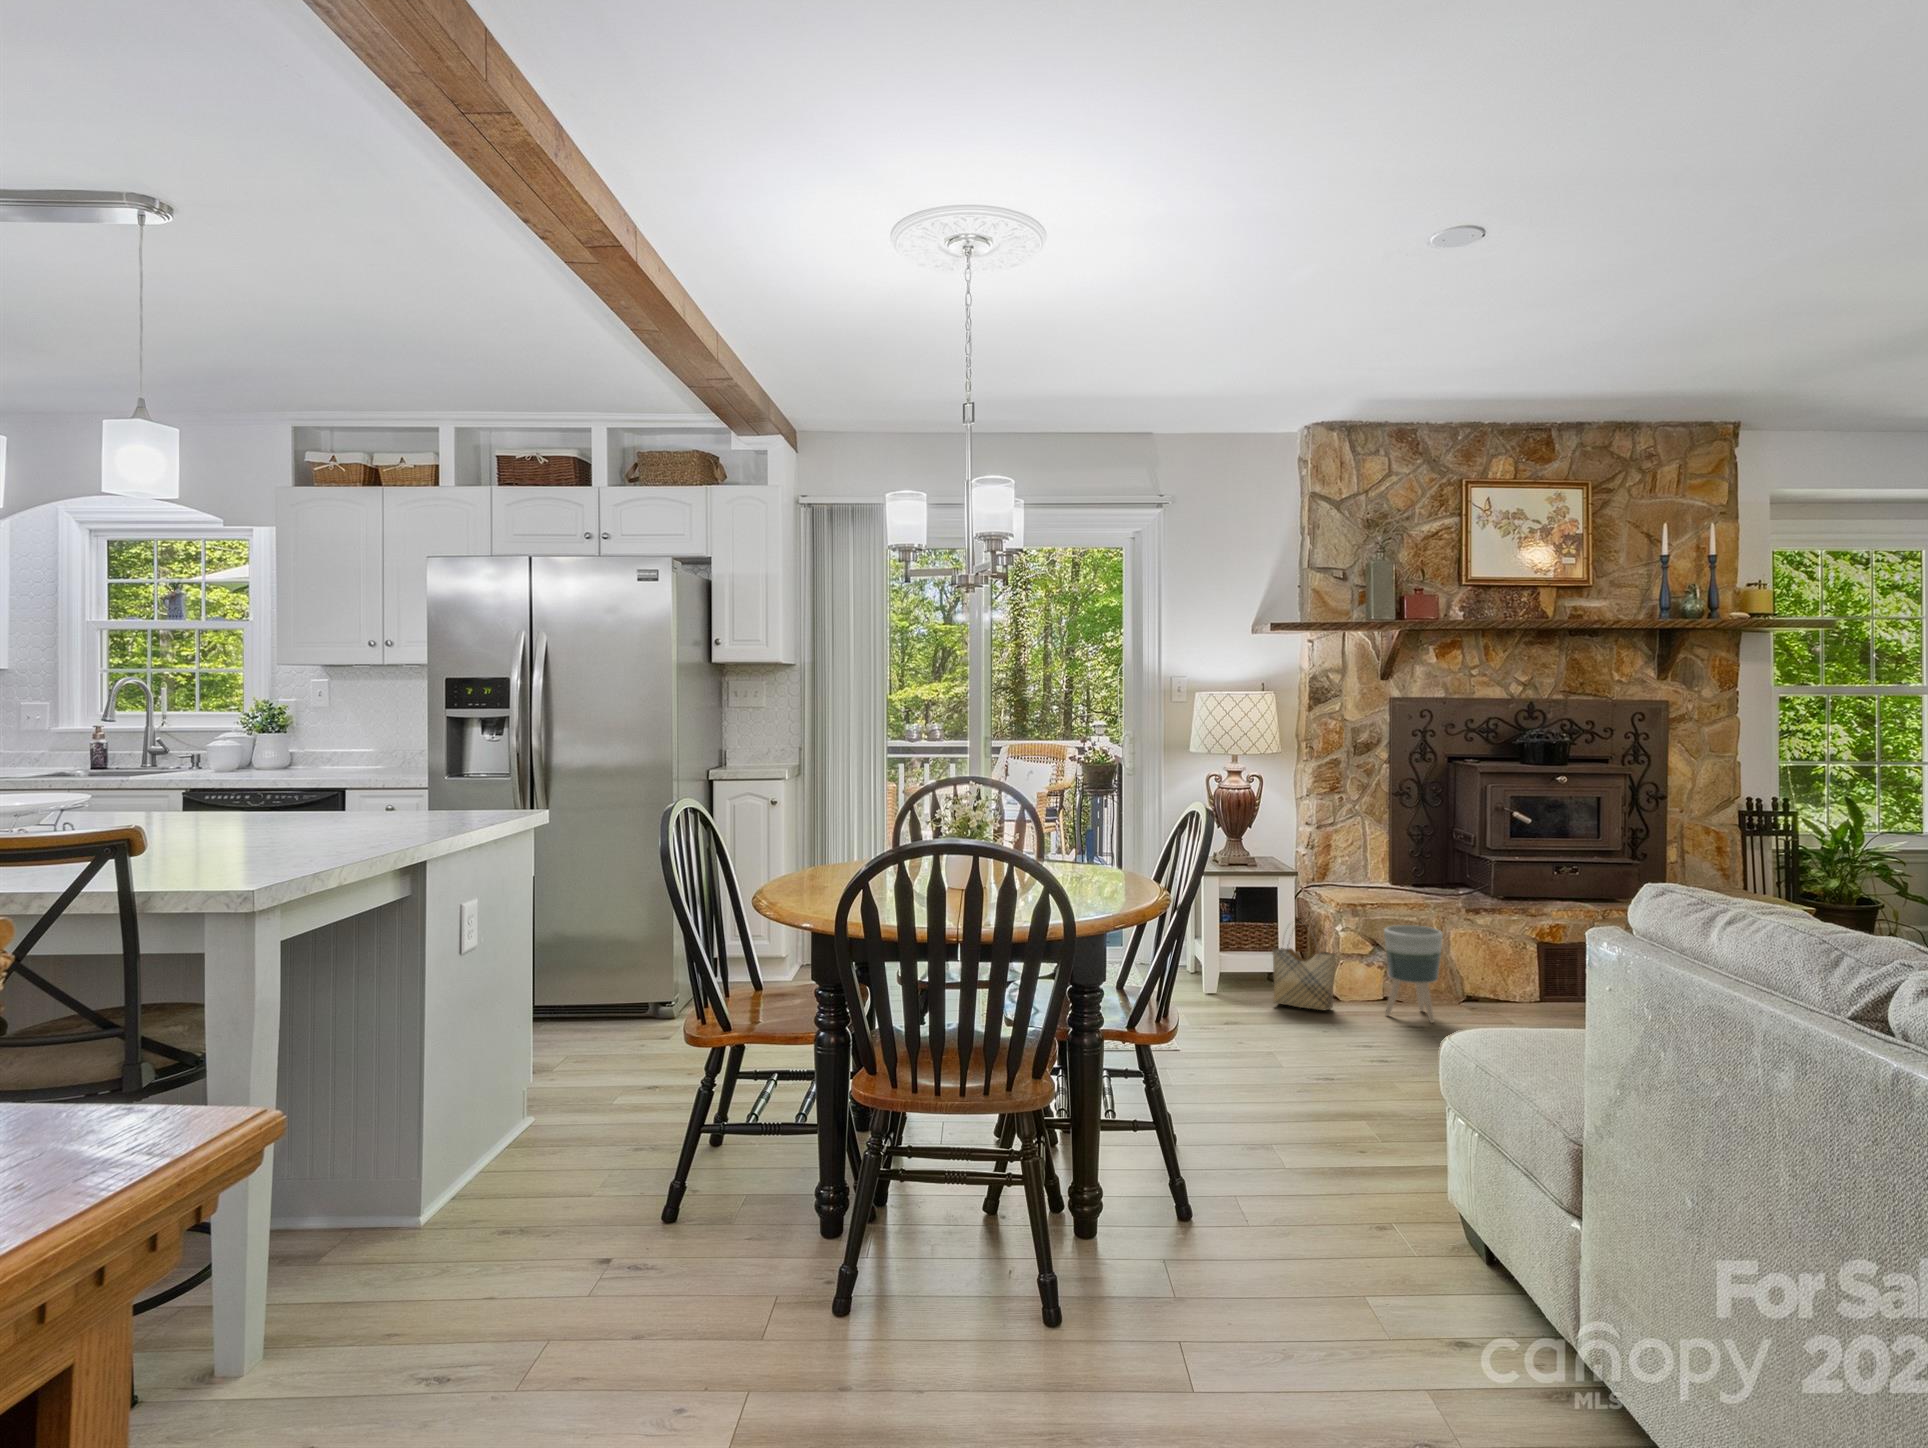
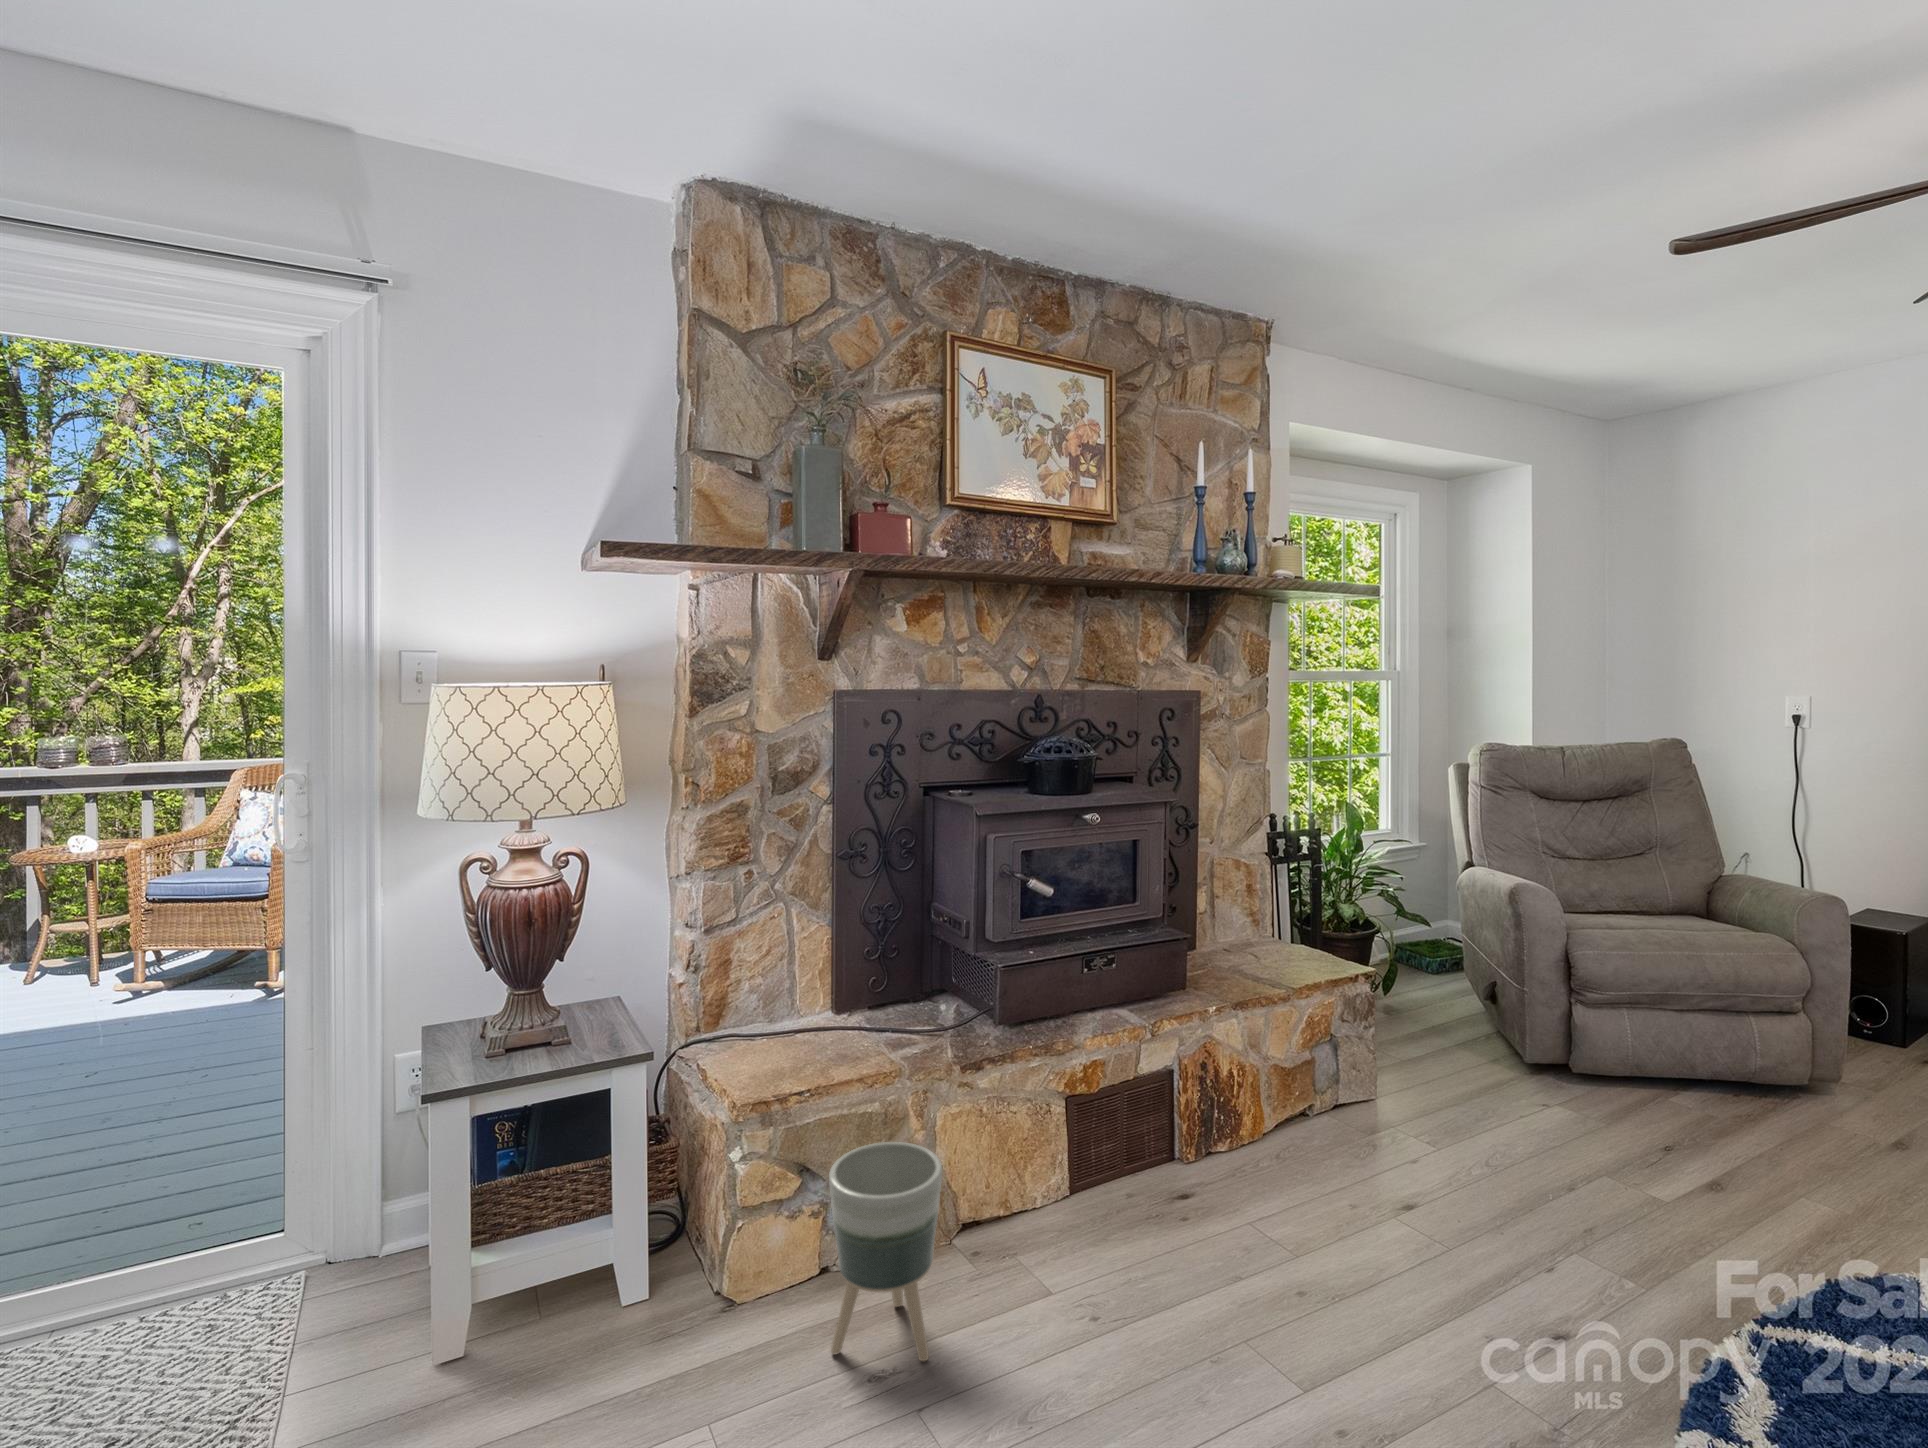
woven basket: present [1272,920,1336,1010] -> none [587,1163,732,1382]

